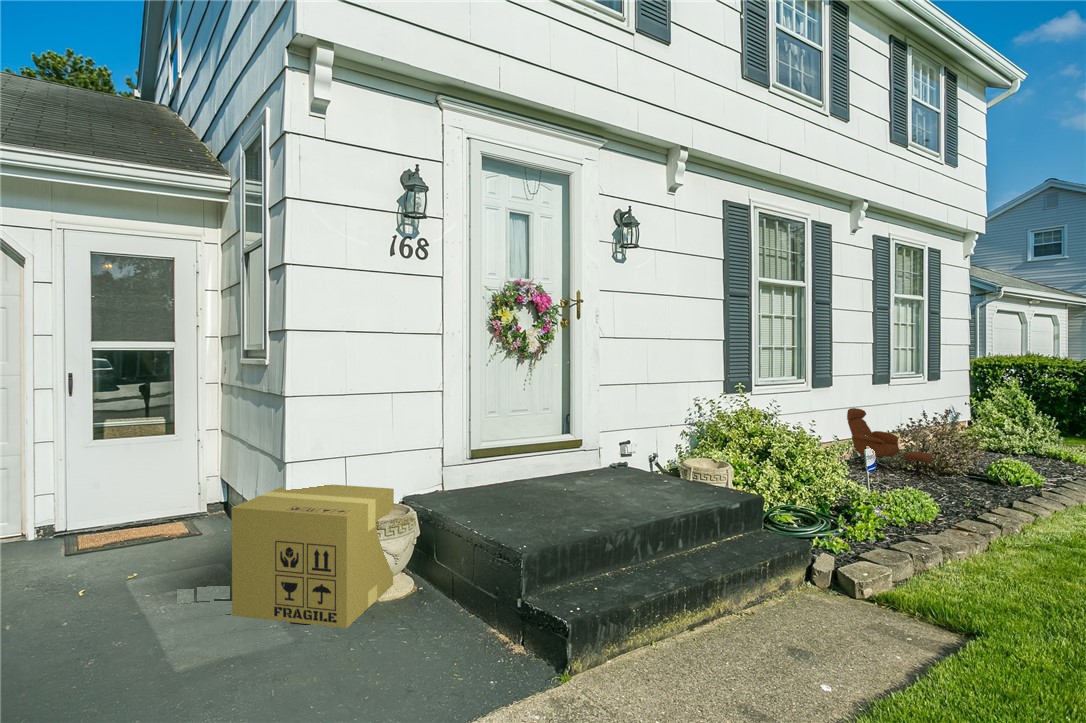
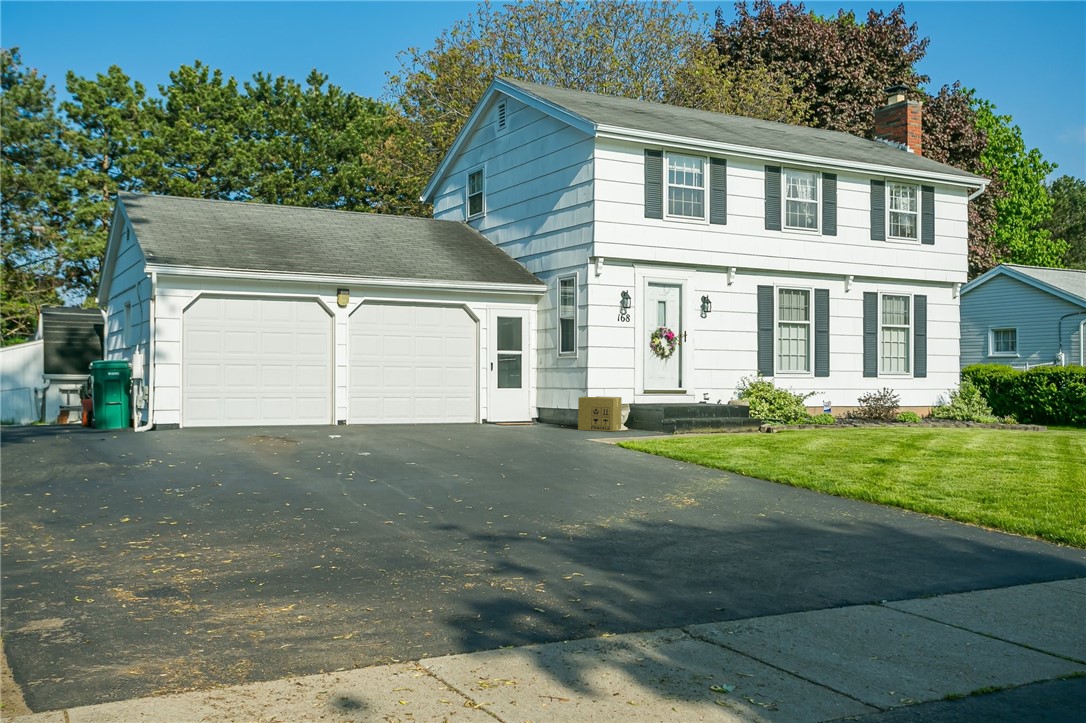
lounge chair: present [847,408,934,479] -> none [837,388,876,422]

